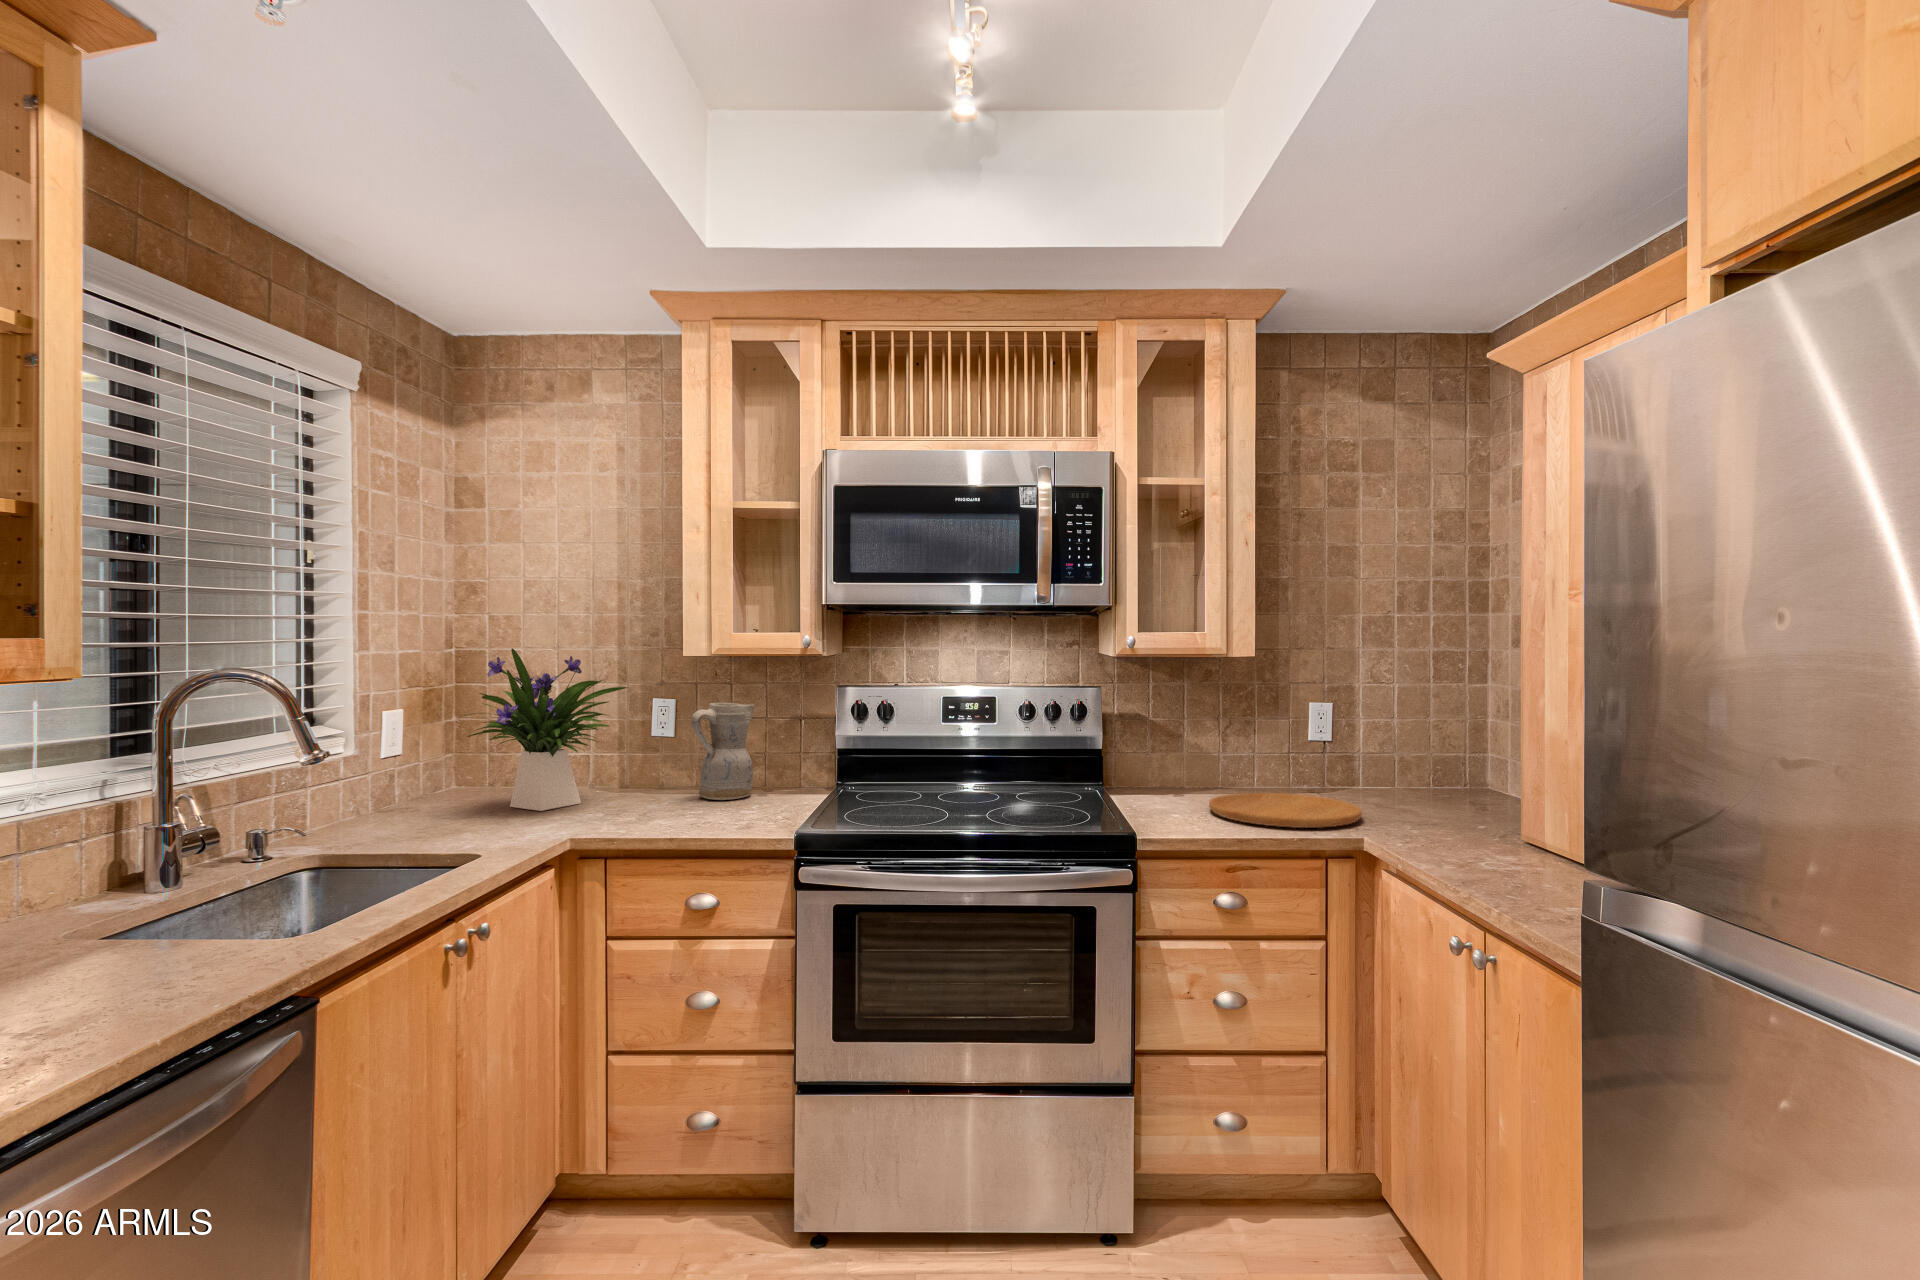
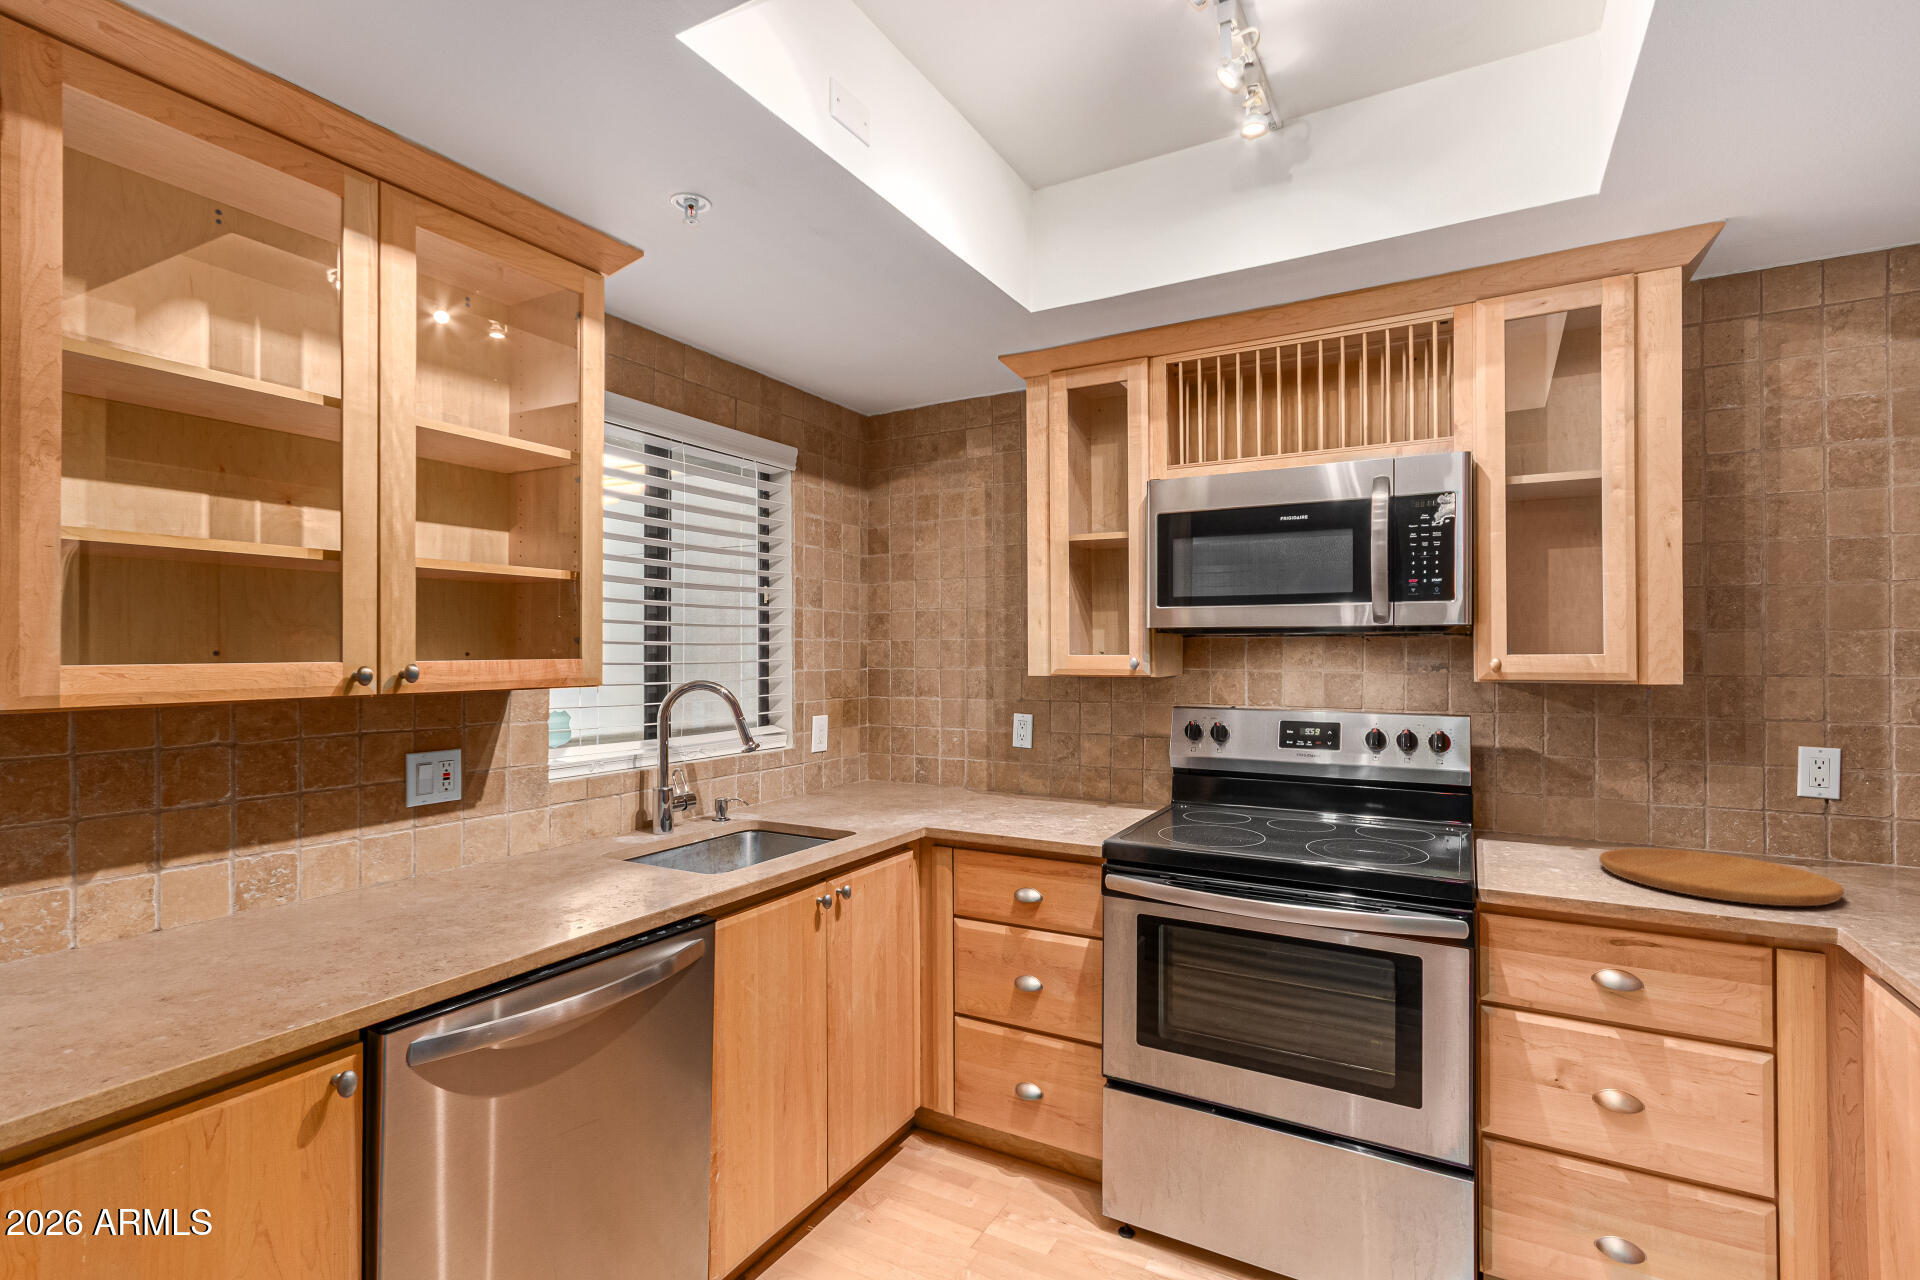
flower arrangement: present [464,648,627,811] -> none [861,666,985,799]
ceramic pitcher: present [691,703,754,800] -> none [1038,716,1095,803]

